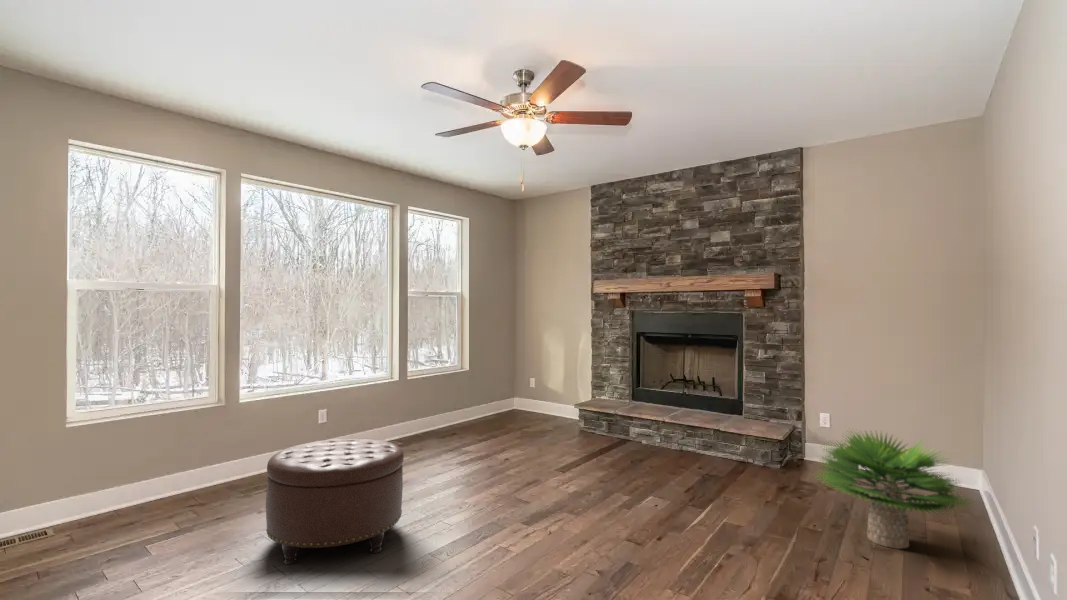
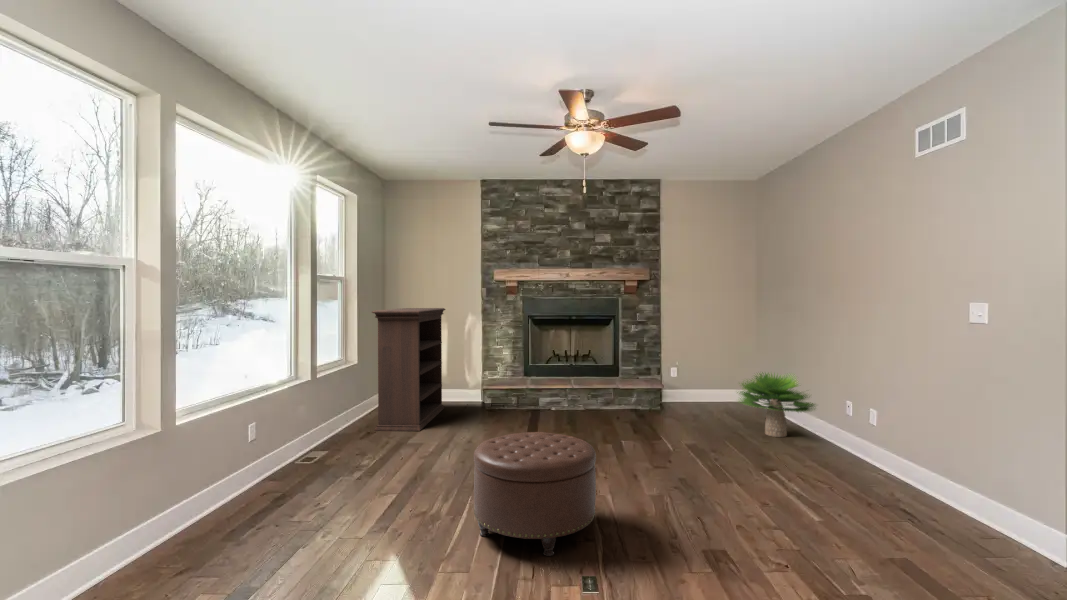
bookshelf: none [445,320,547,438] -> present [372,308,445,431]

